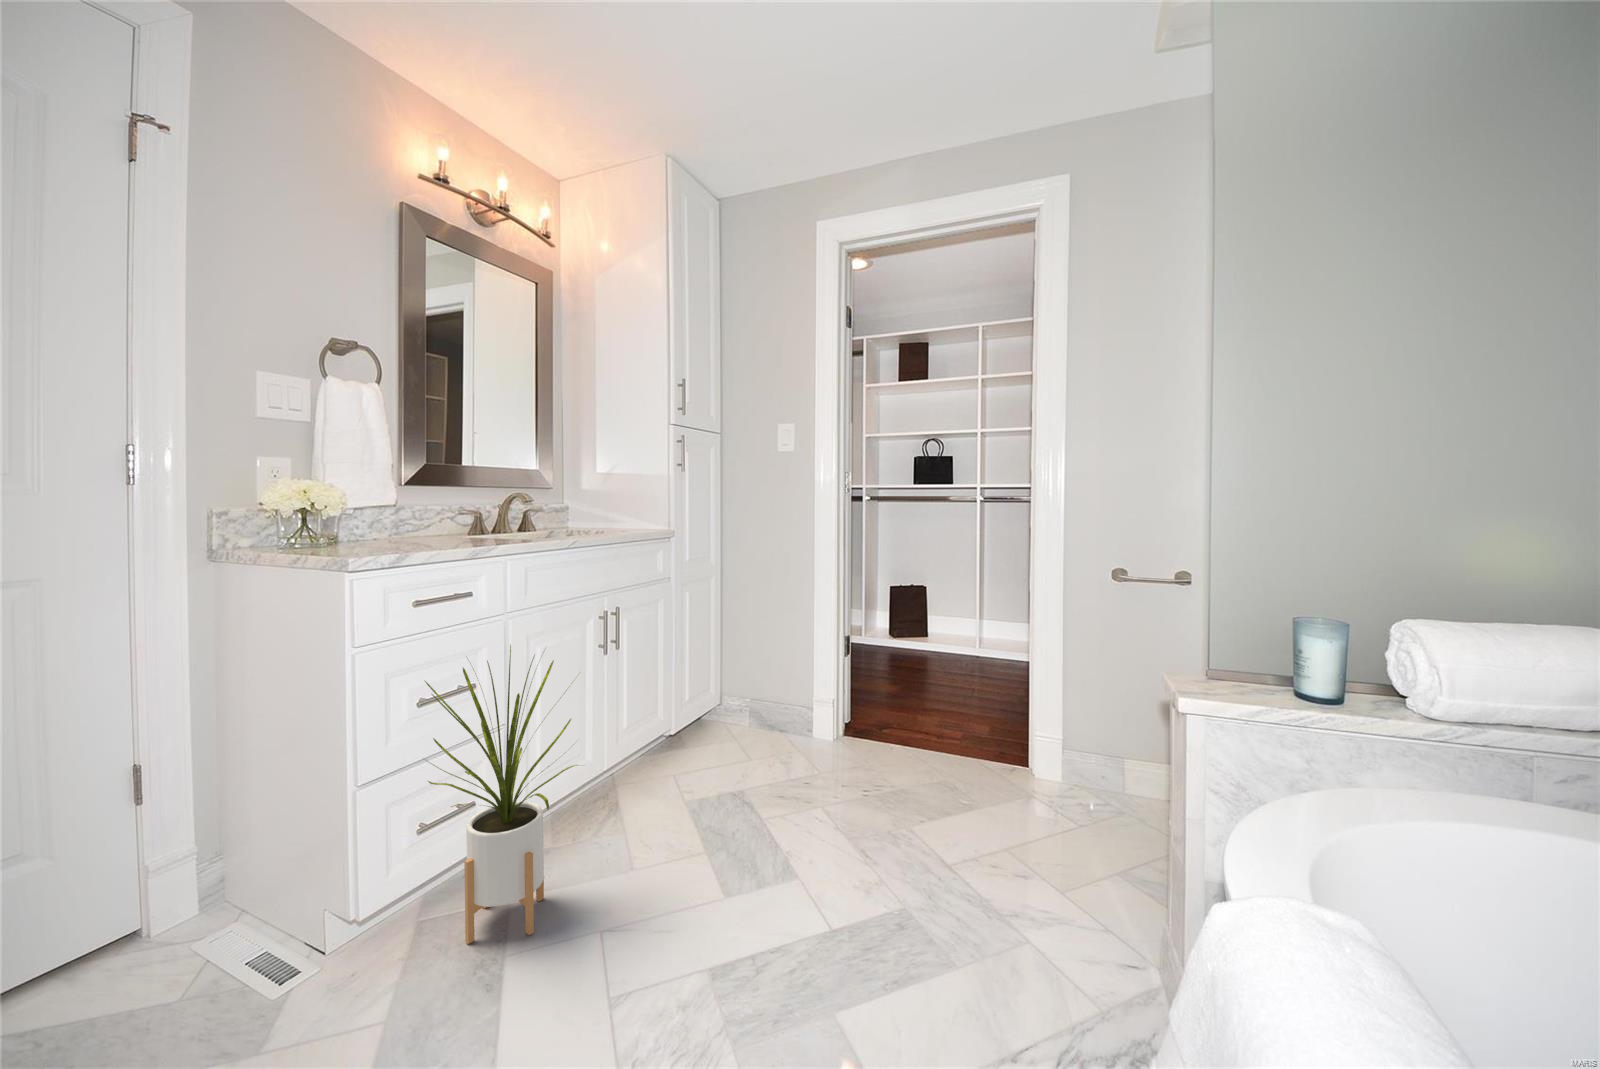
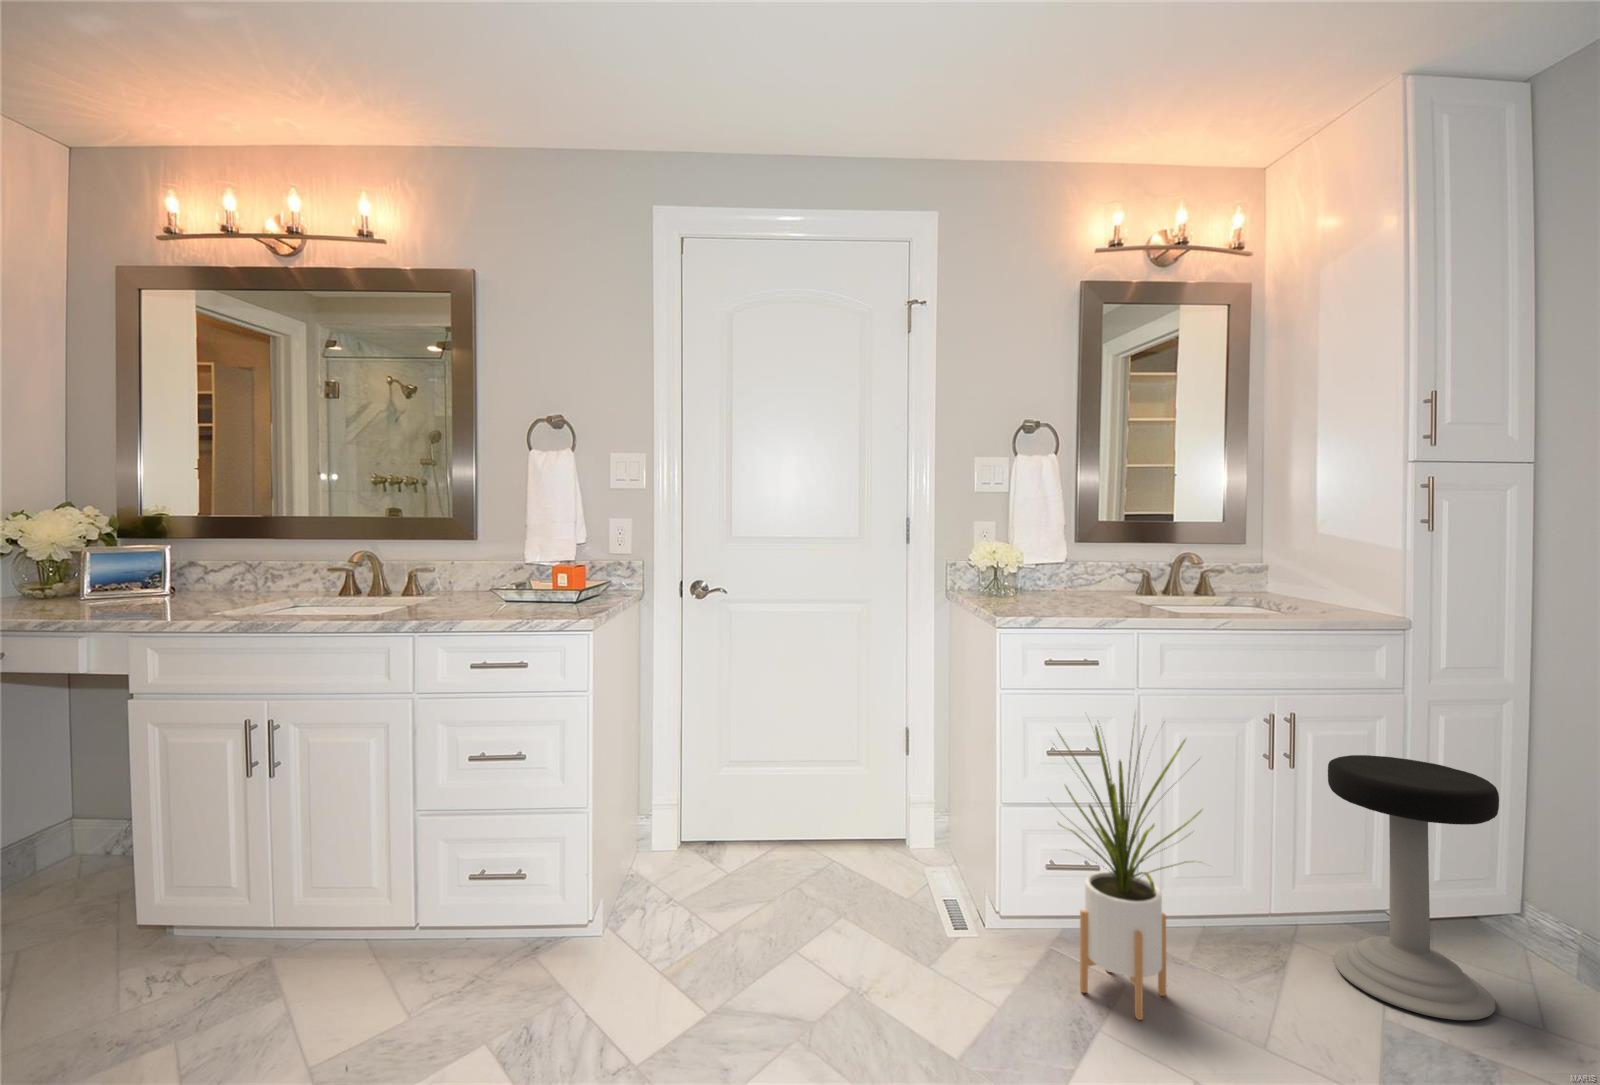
stool: none [636,642,728,815] -> present [1328,755,1499,1020]

